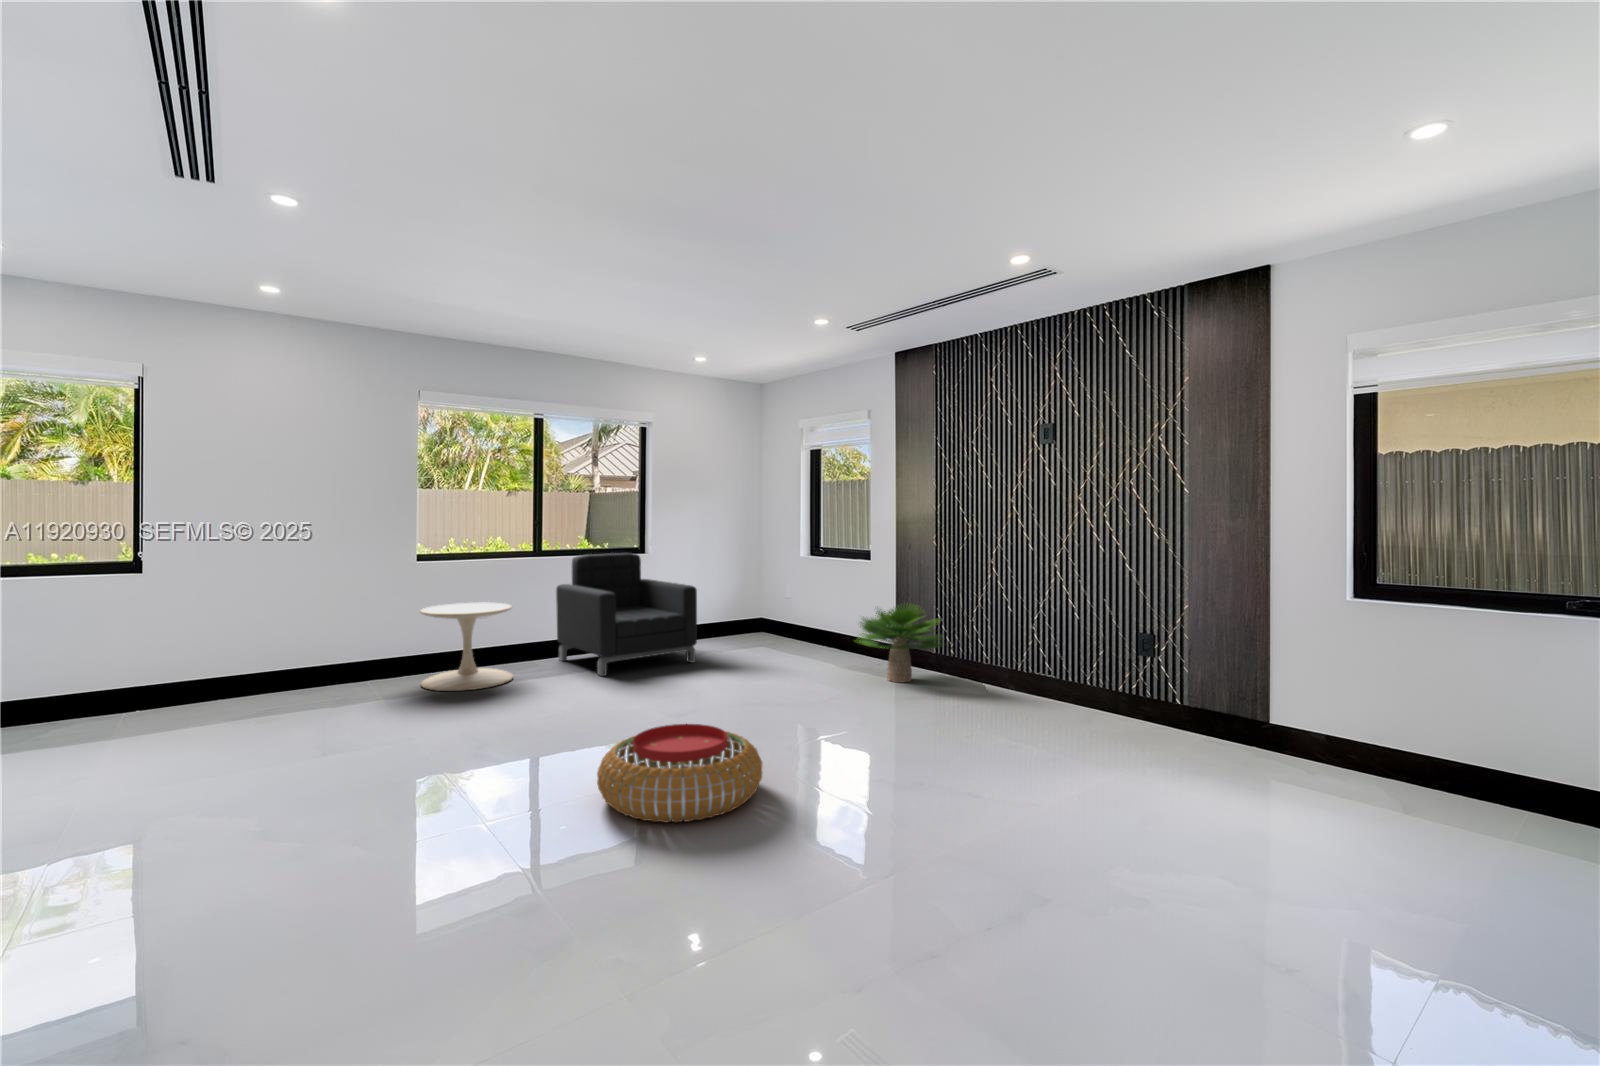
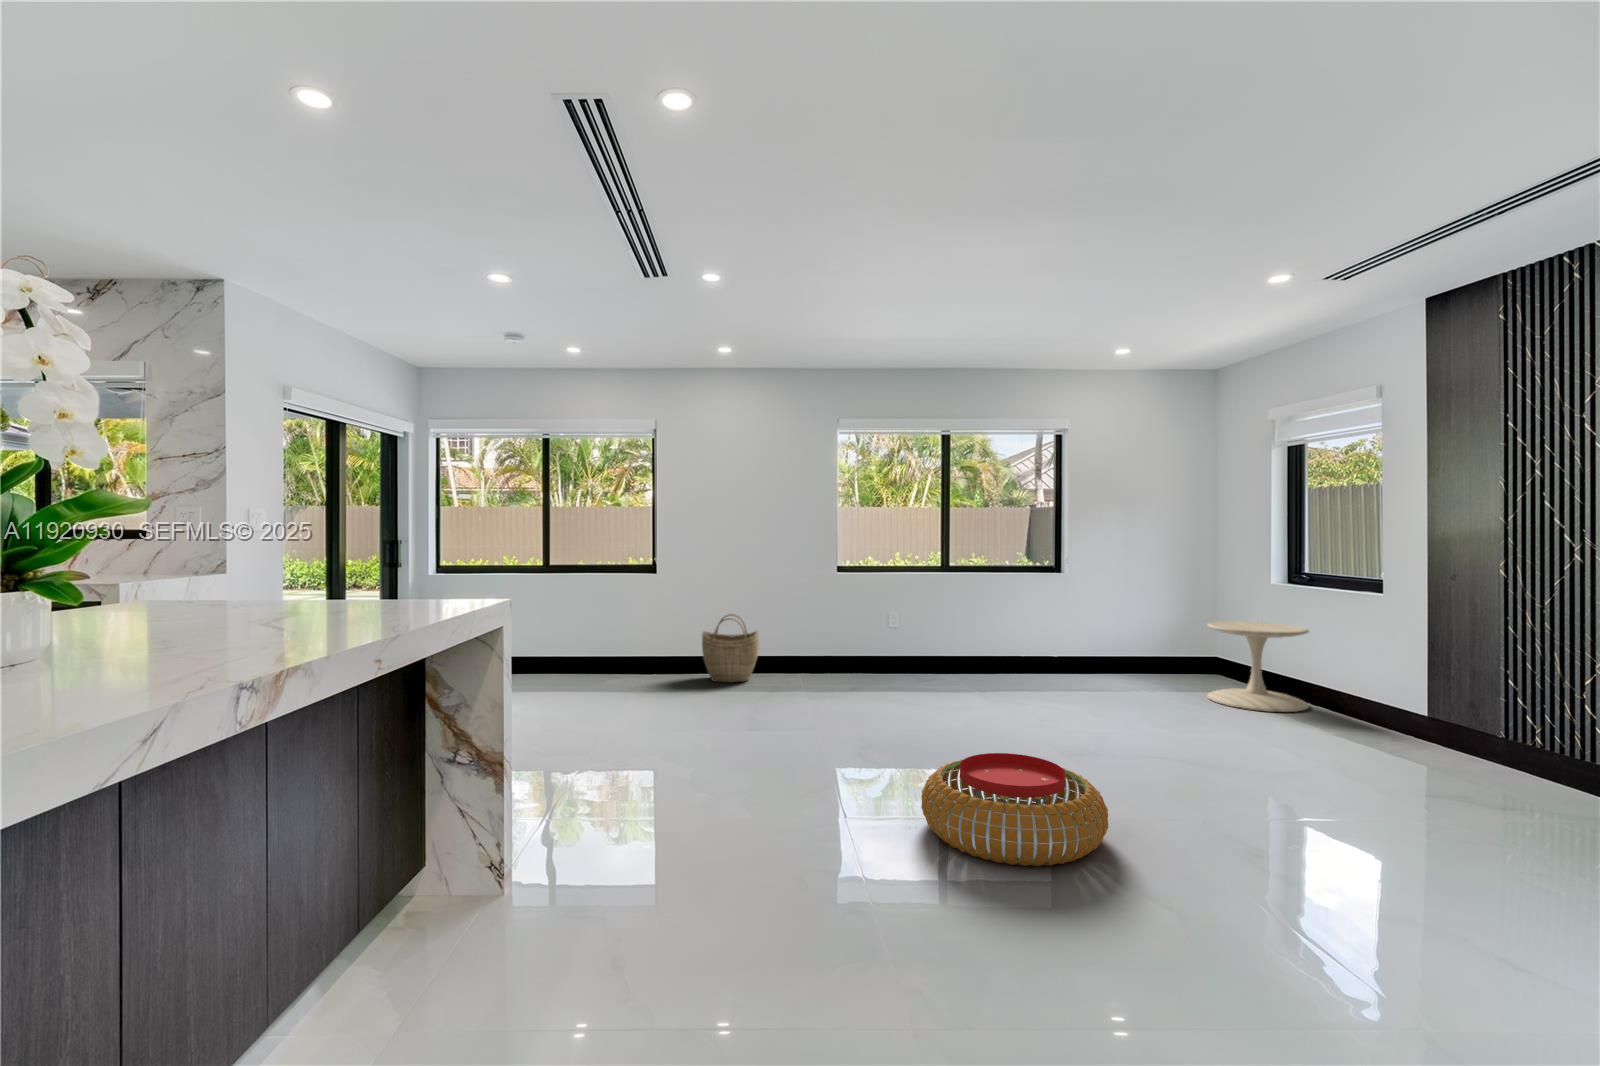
armchair: present [556,553,697,676] -> none [992,571,1137,696]
side table: present [420,603,513,691] -> present [1207,621,1309,712]
potted plant: present [859,604,941,682] -> none [1337,653,1511,767]
woven basket: none [186,626,278,716] -> present [702,614,759,682]

